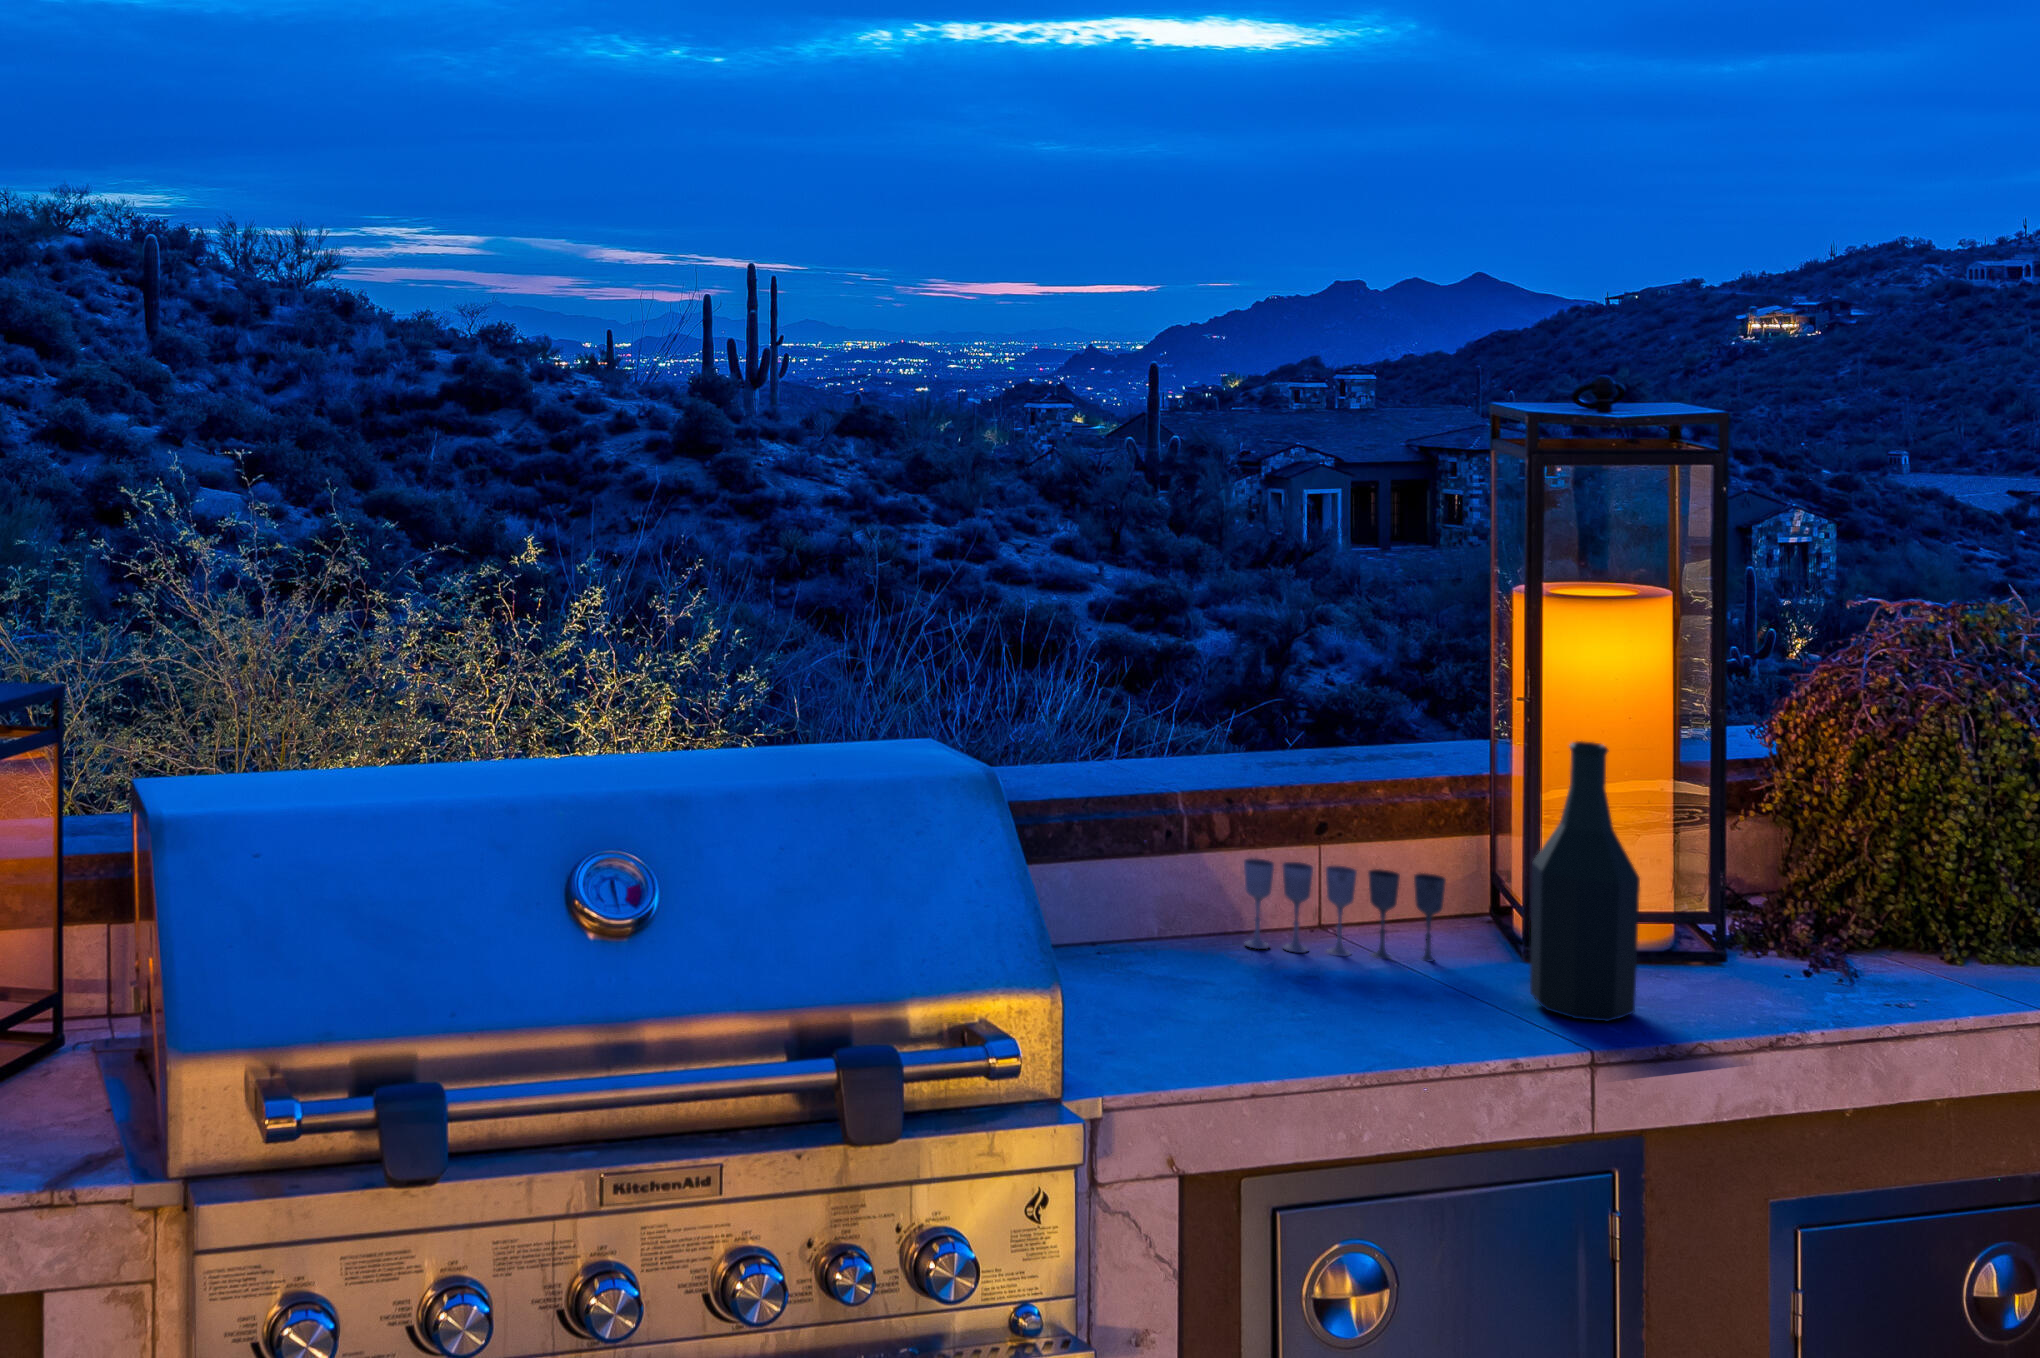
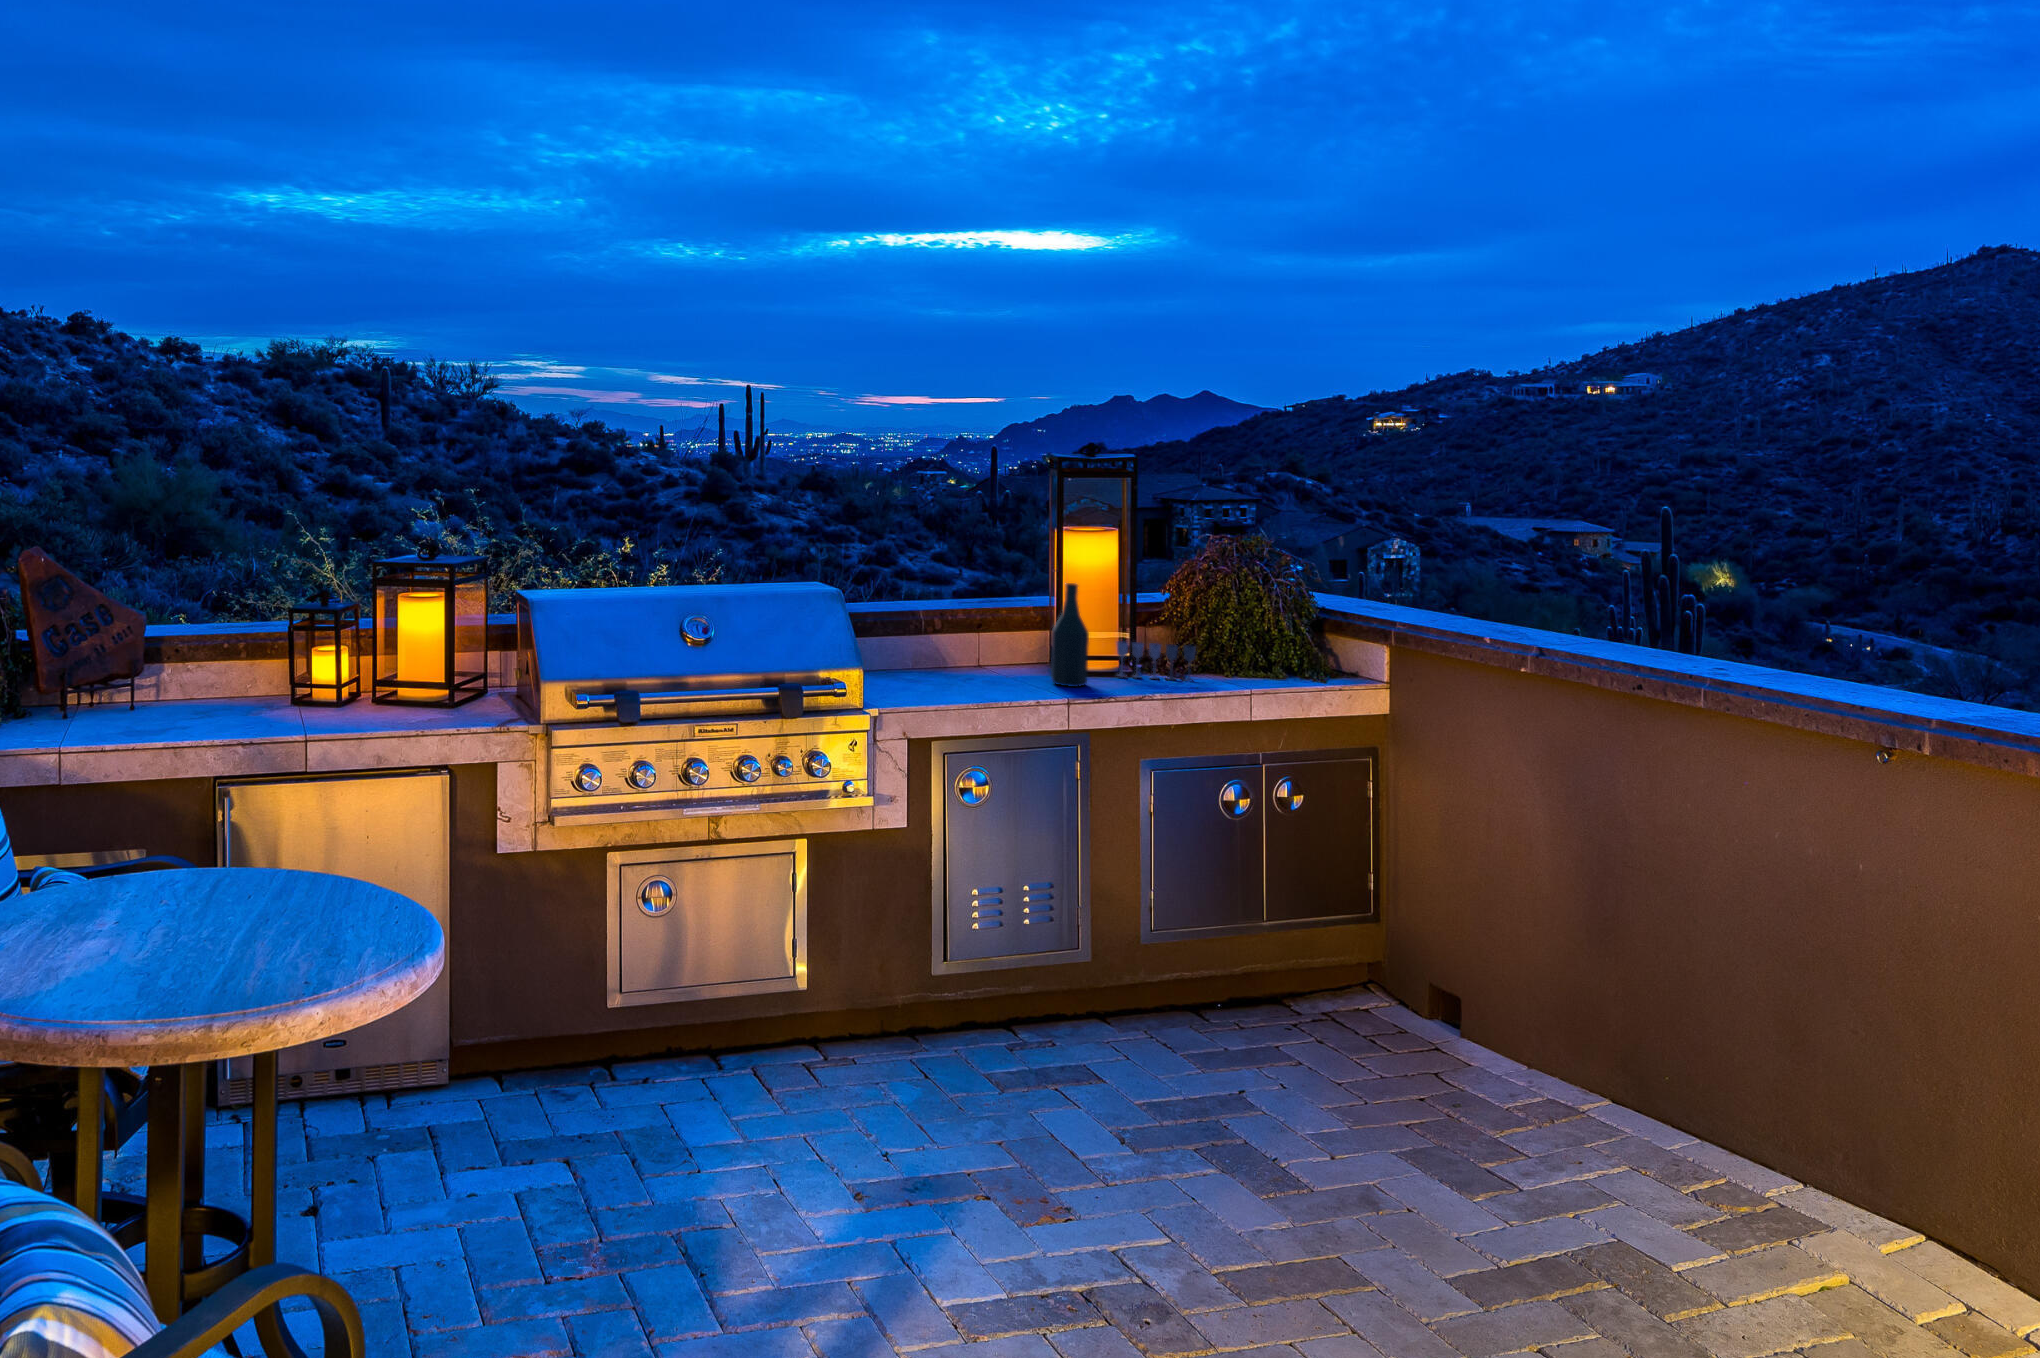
wine glass: present [1244,858,1446,961] -> present [1117,641,1196,681]

